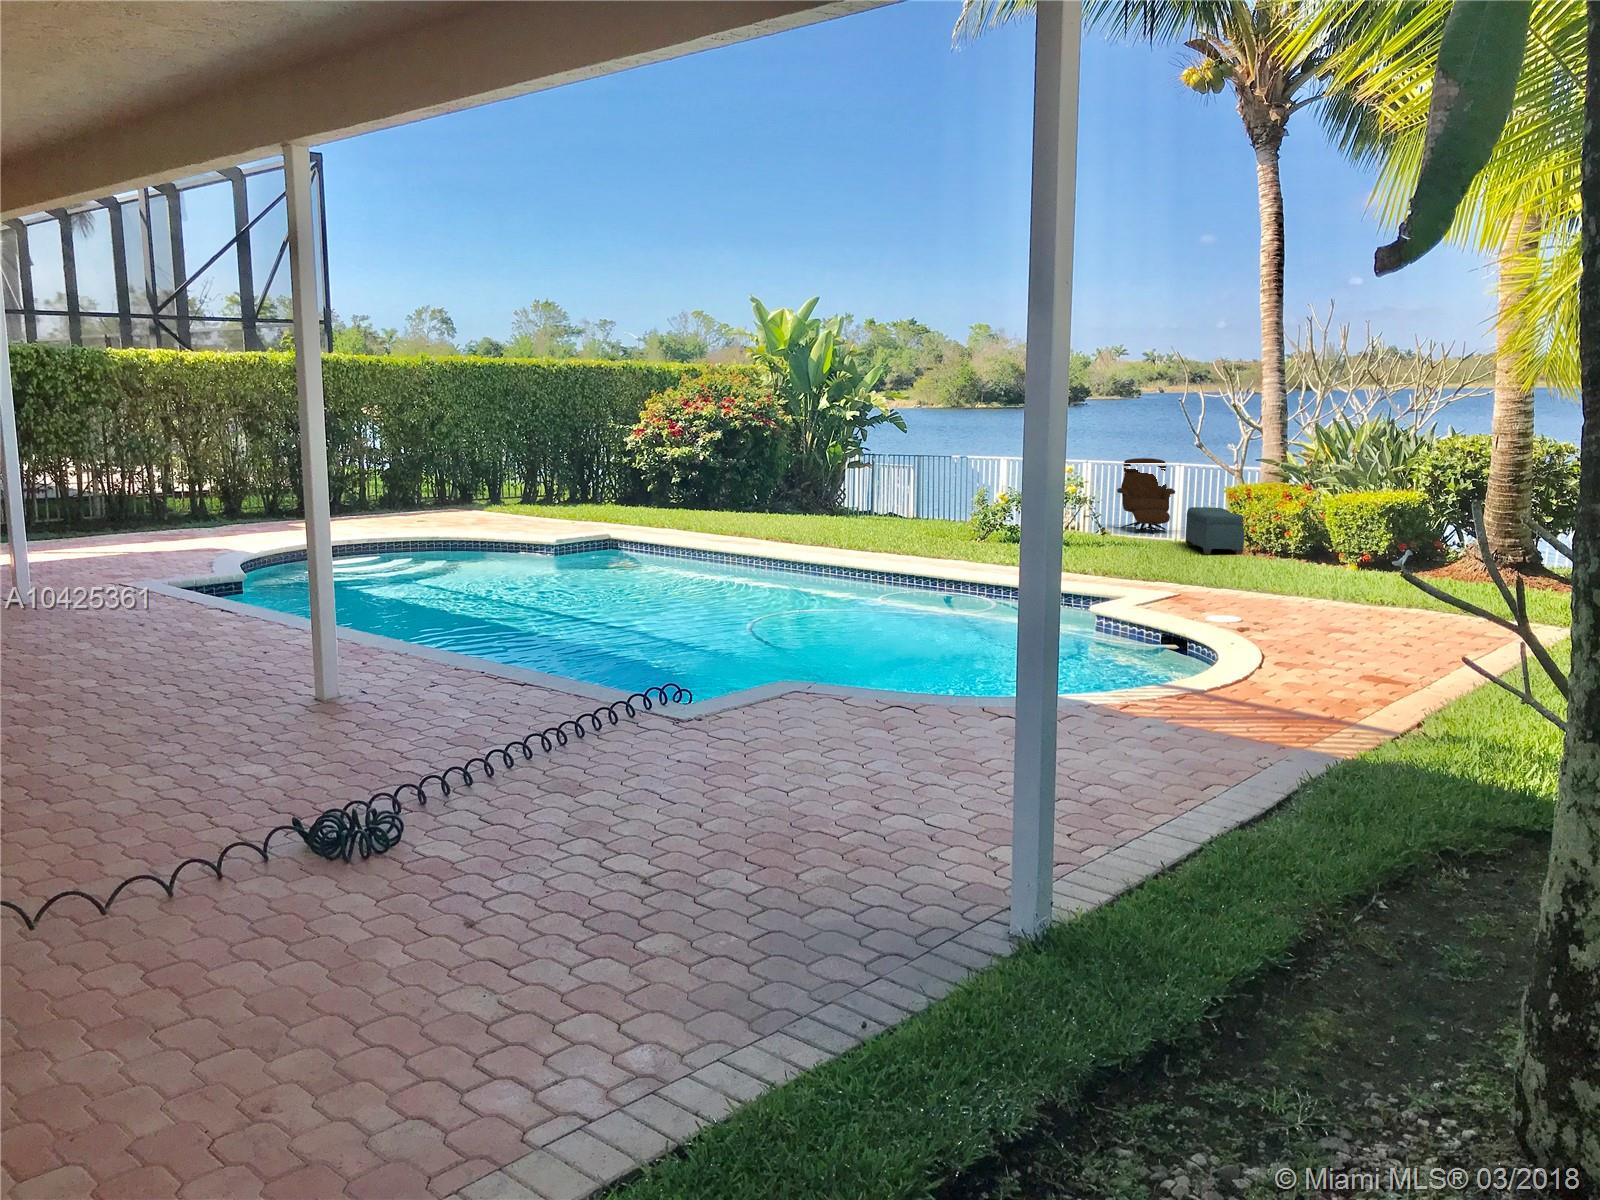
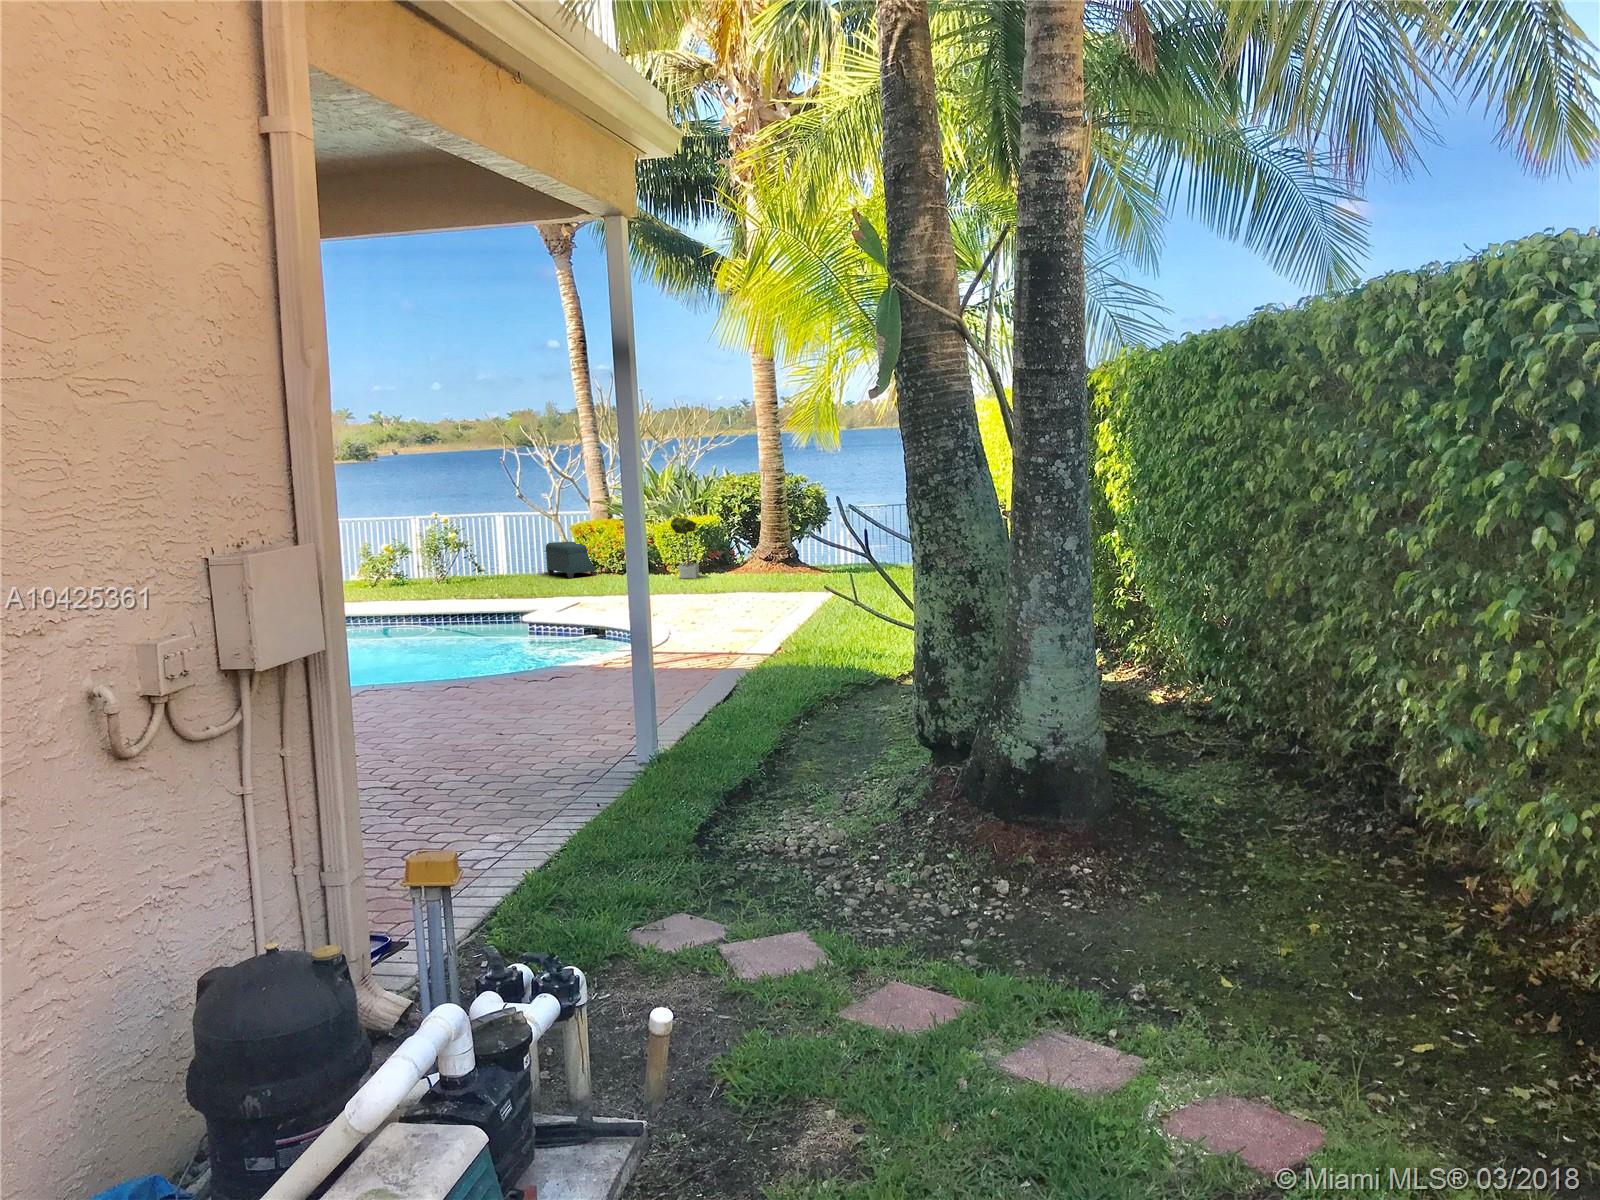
lounge chair: present [1117,458,1175,534] -> none [475,508,525,570]
potted tree: none [1343,490,1382,576] -> present [671,517,699,579]

